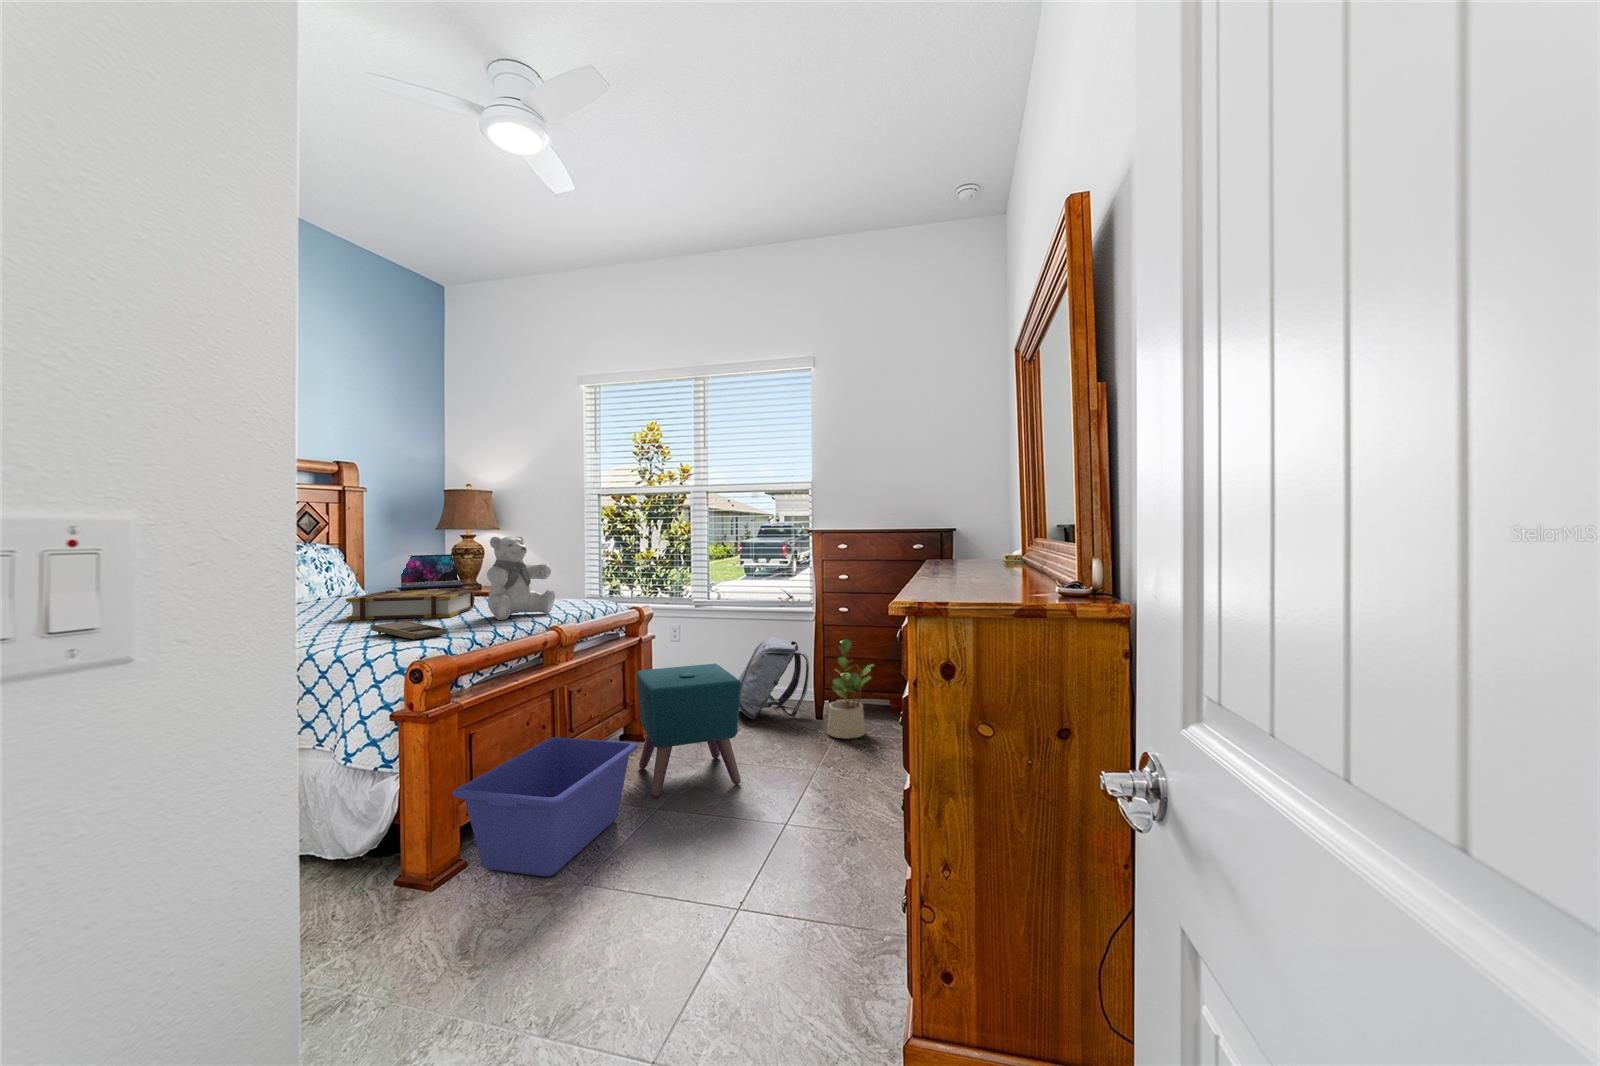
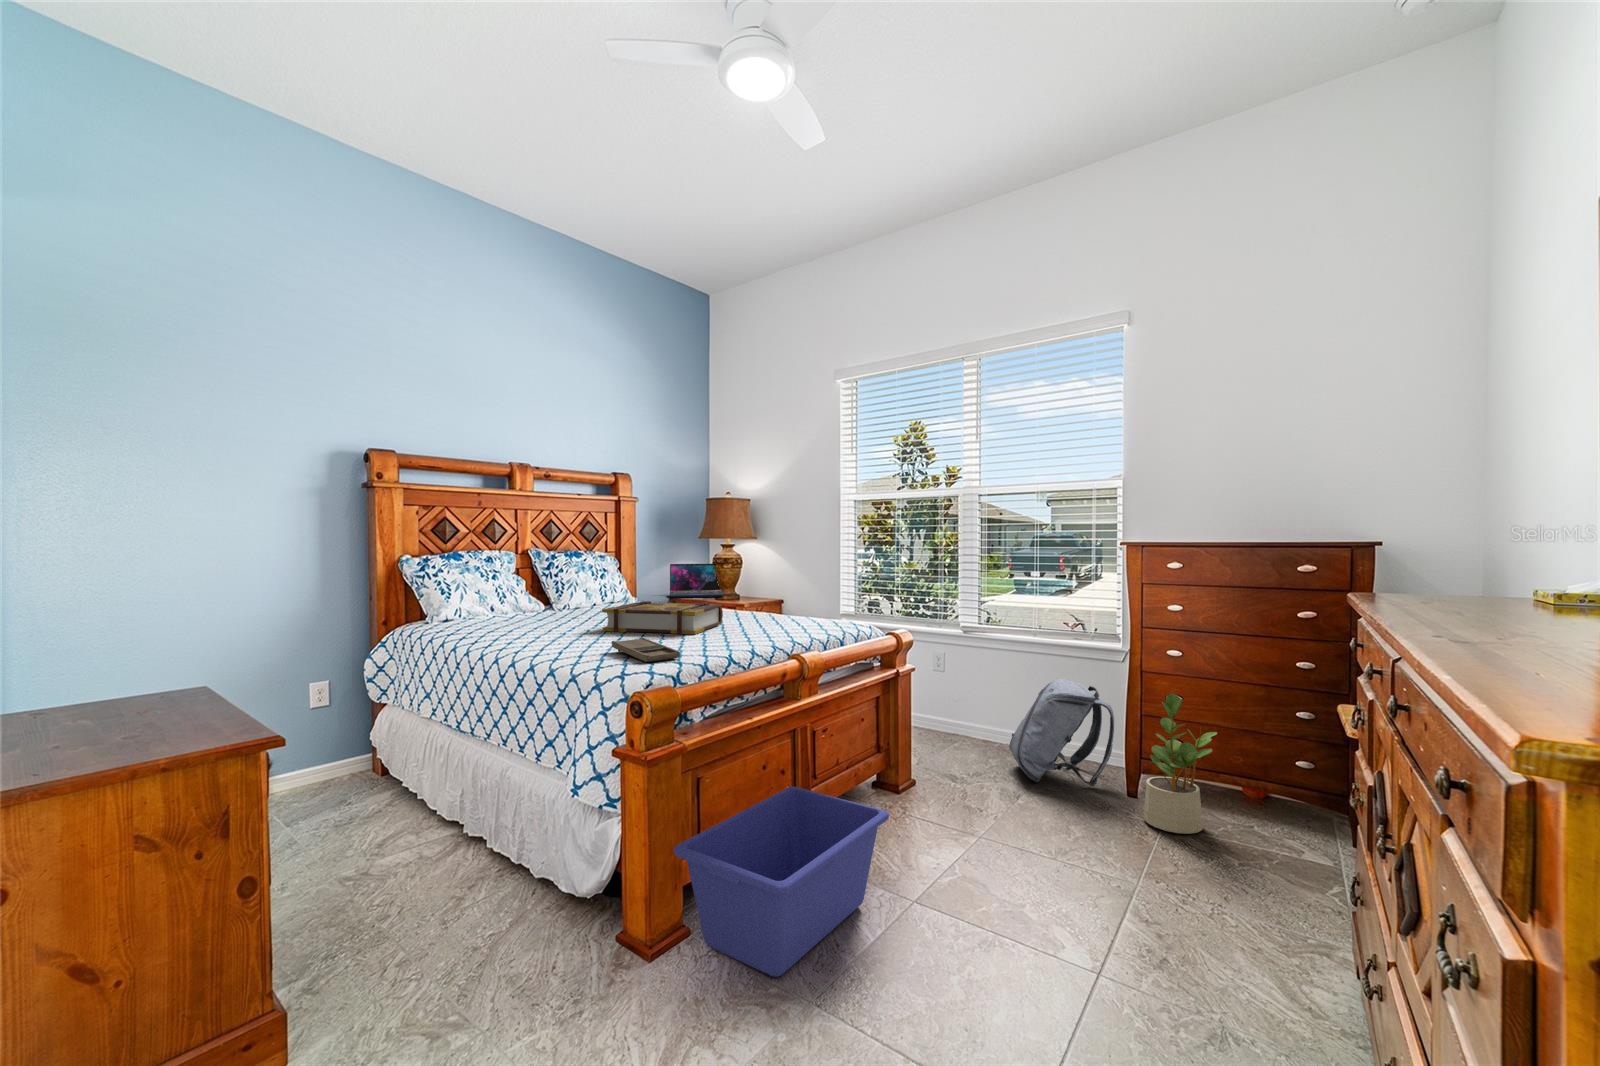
teddy bear: present [487,536,555,620] -> none [729,547,801,642]
ottoman: present [636,664,741,798] -> none [891,712,1025,881]

